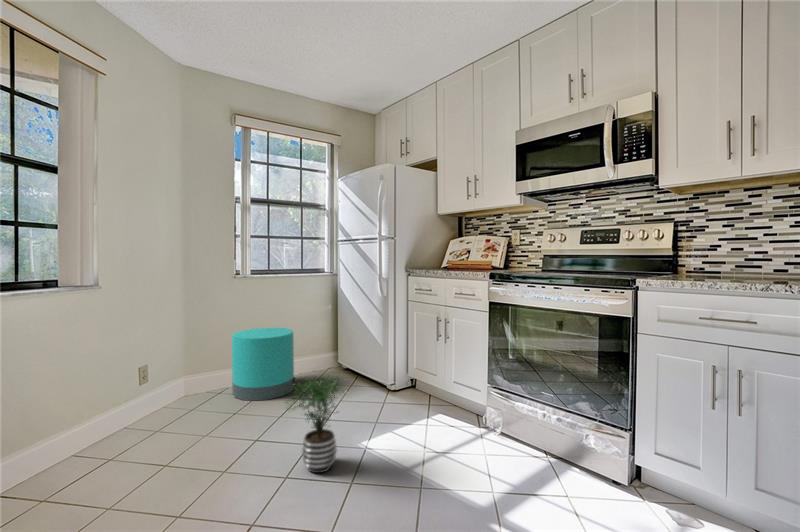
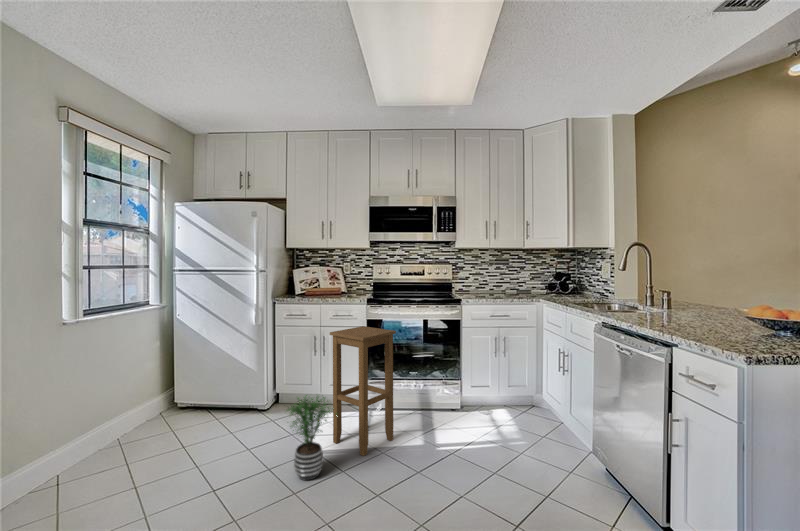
stool: none [387,308,456,477] -> present [330,326,396,456]
trash can: present [232,328,296,401] -> none [67,376,157,478]

